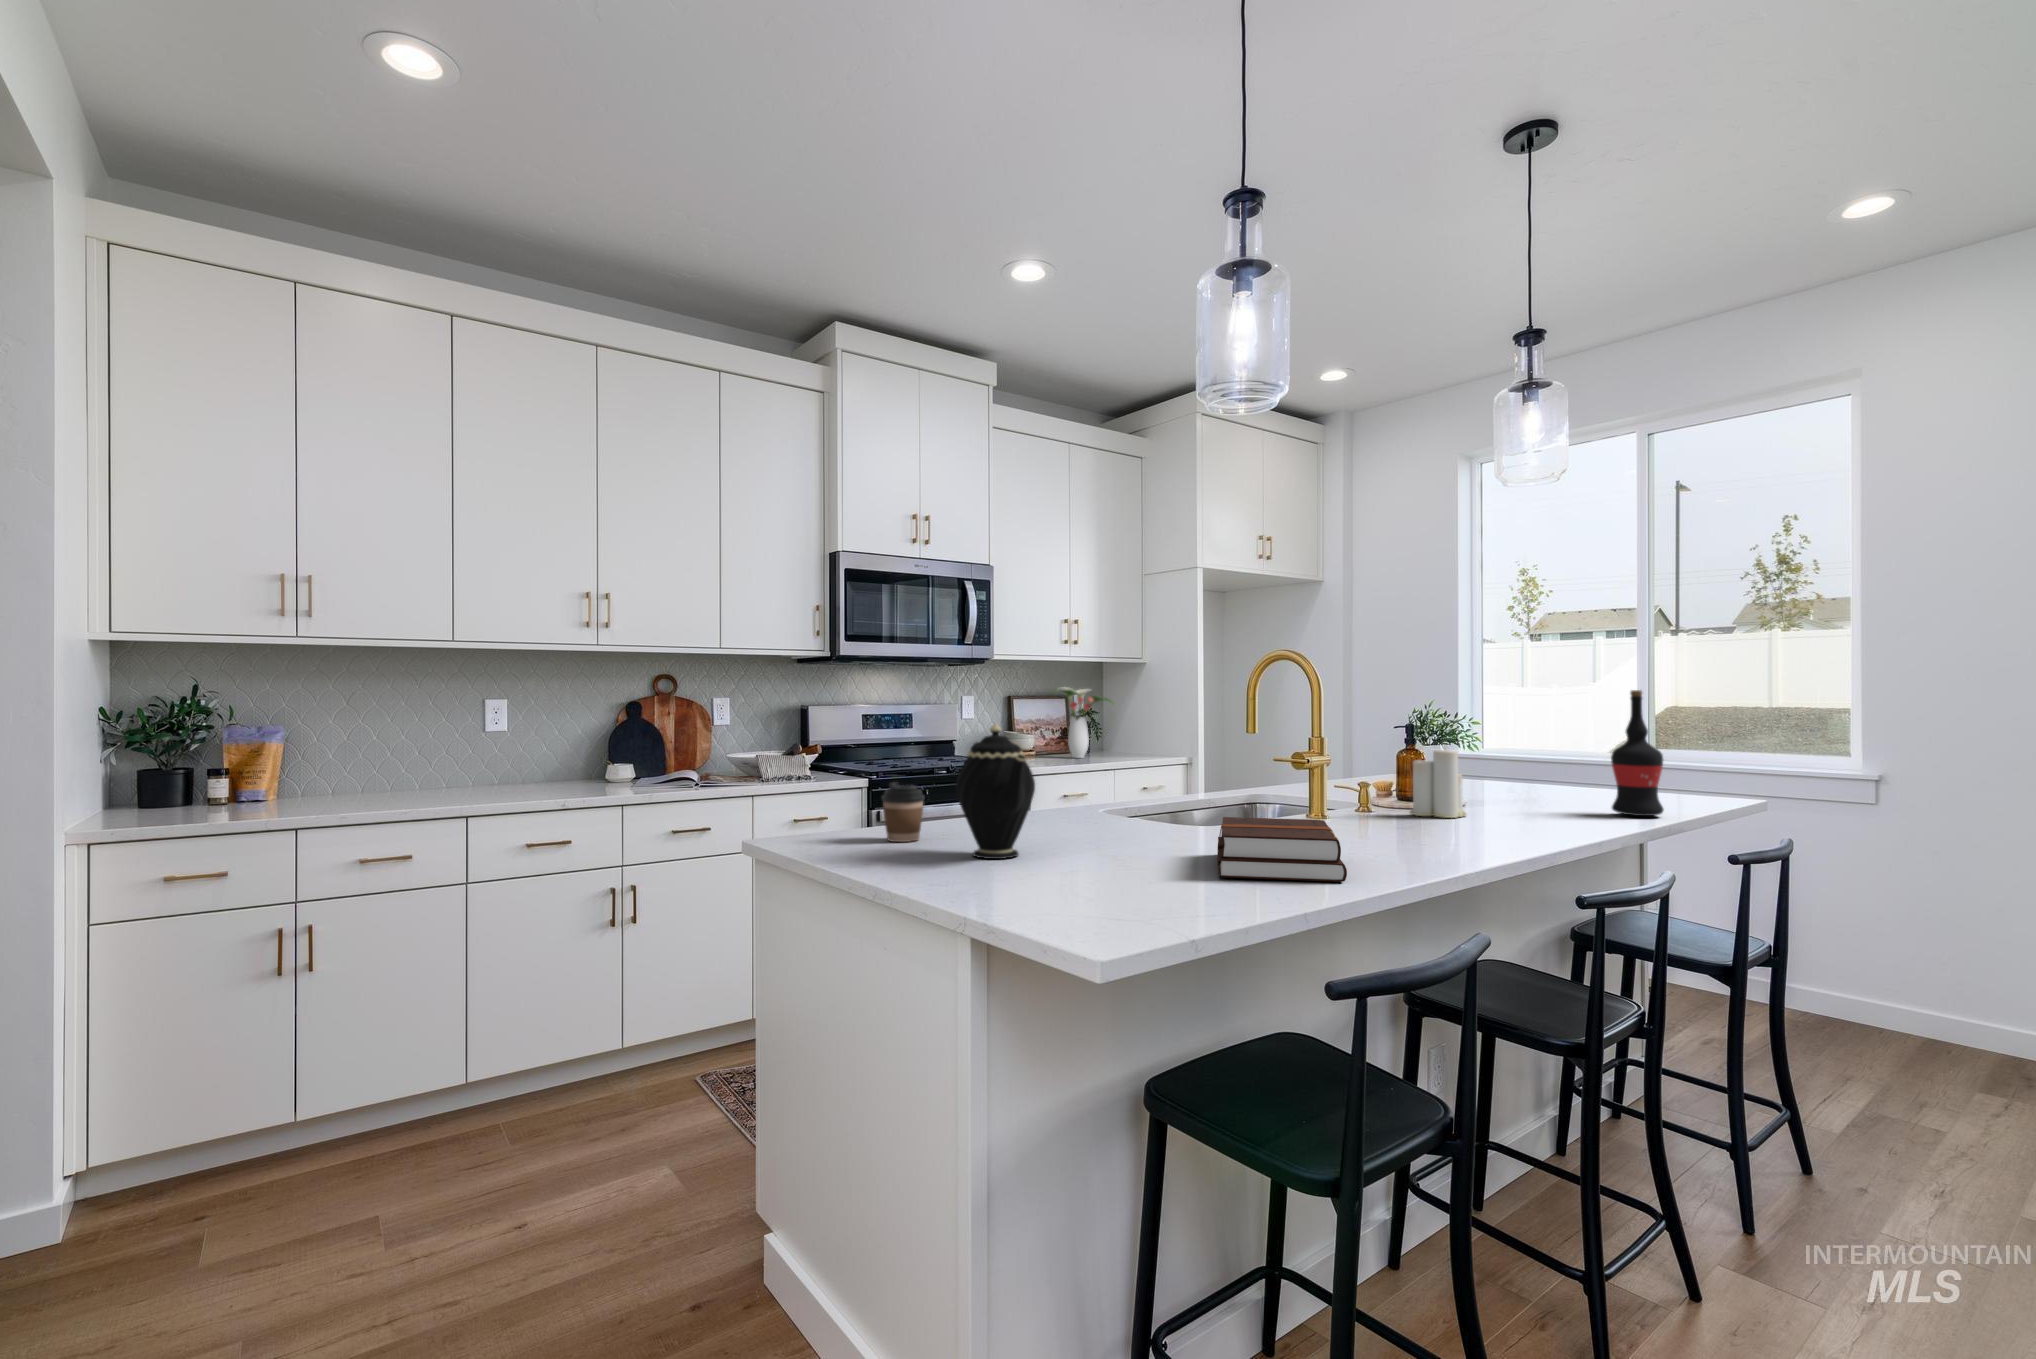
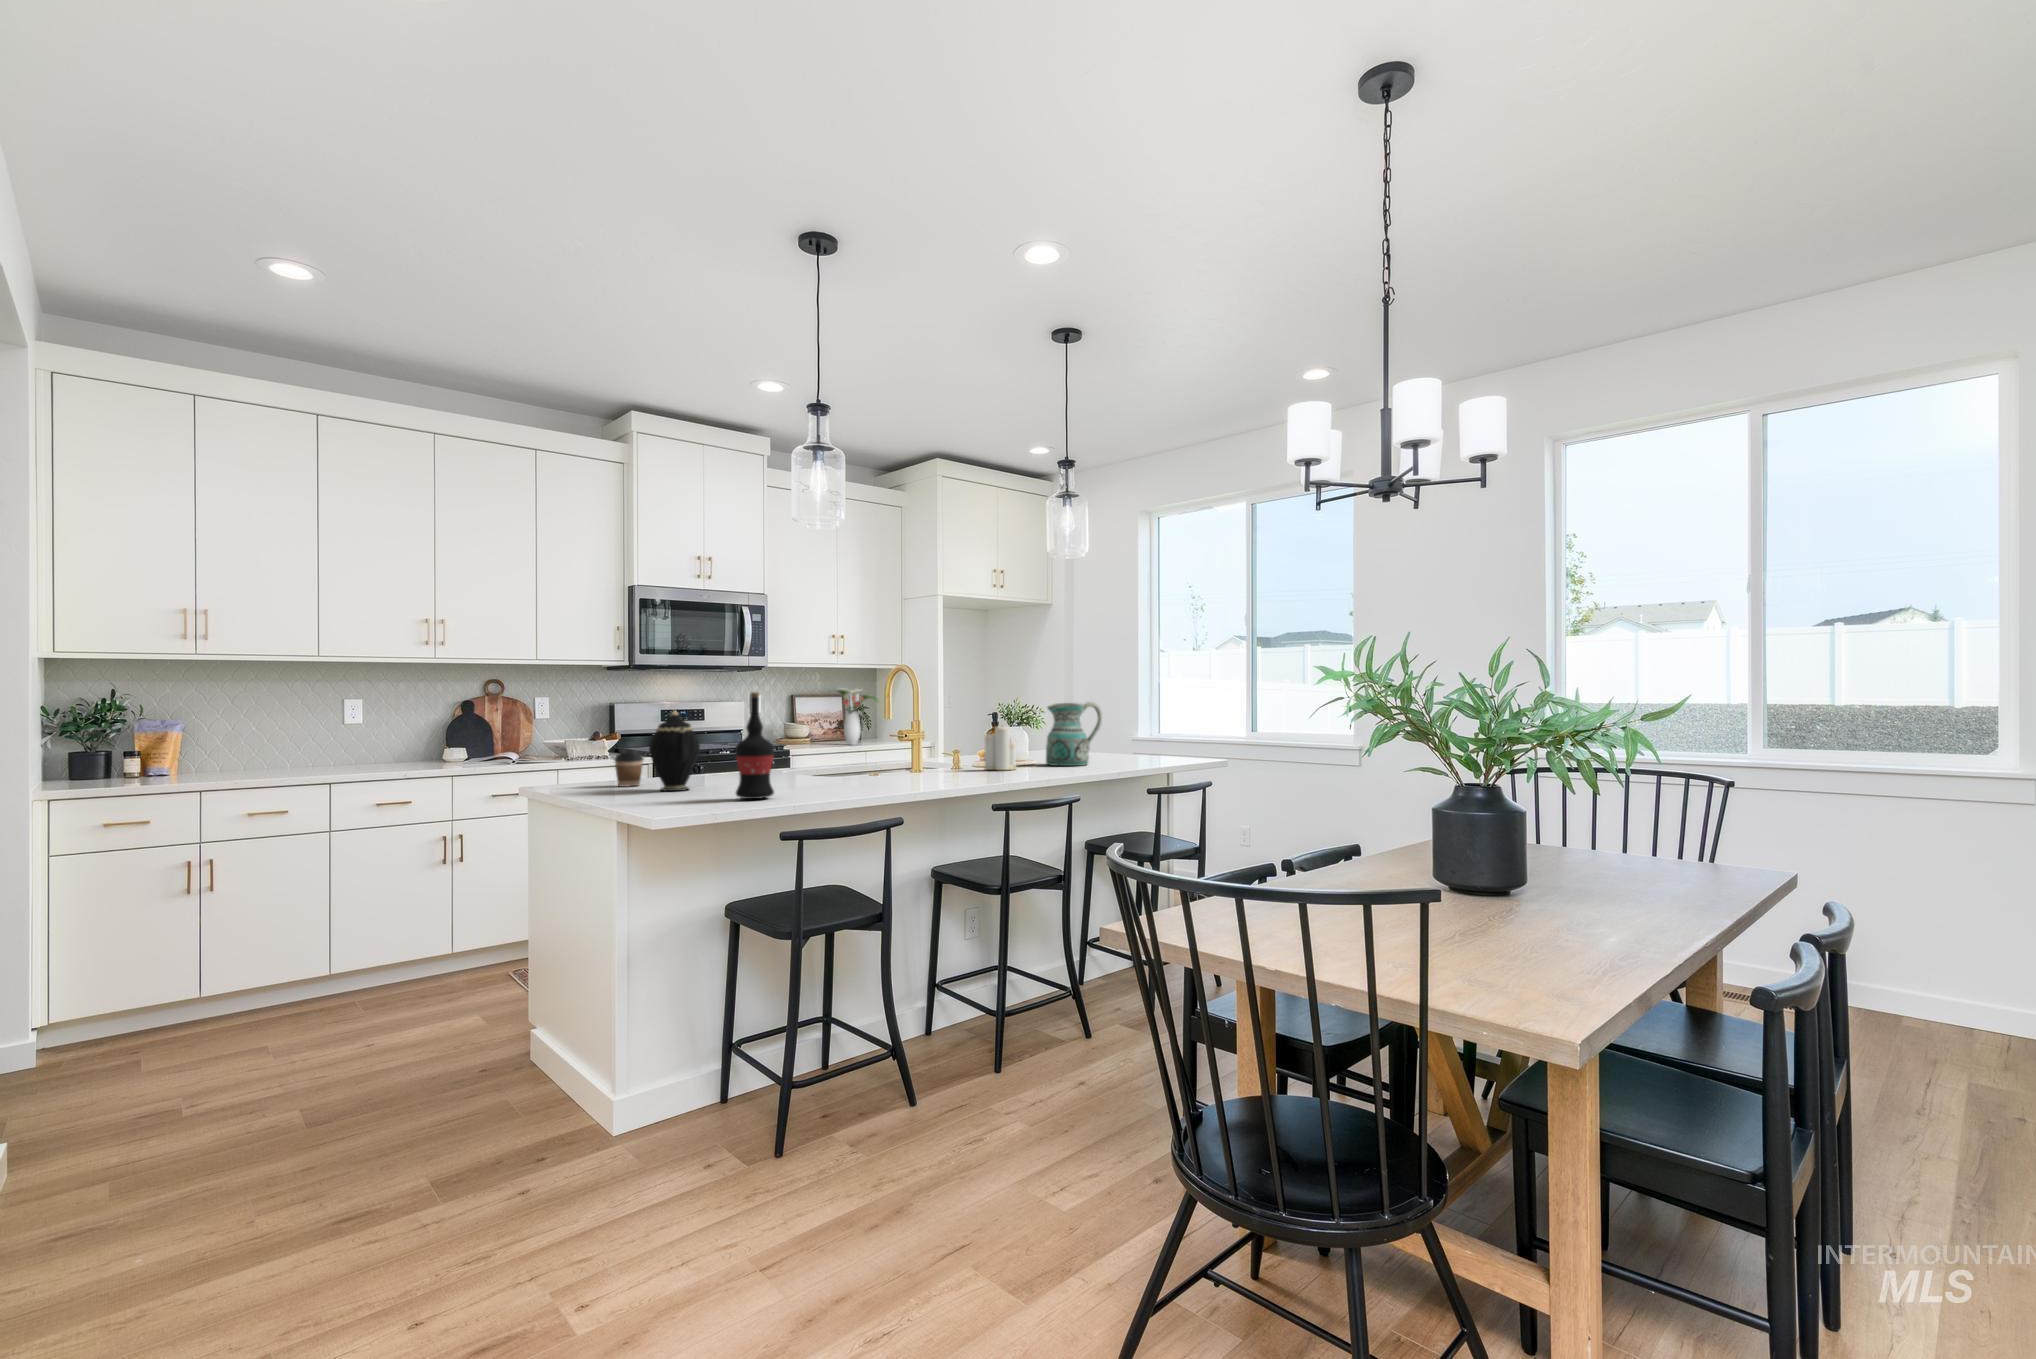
wine bottle: present [1611,690,1664,816] -> present [735,692,774,799]
ceramic pitcher: none [1482,710,1570,810] -> present [1046,702,1102,766]
hardback book: present [1218,817,1347,882] -> none [783,765,872,794]

